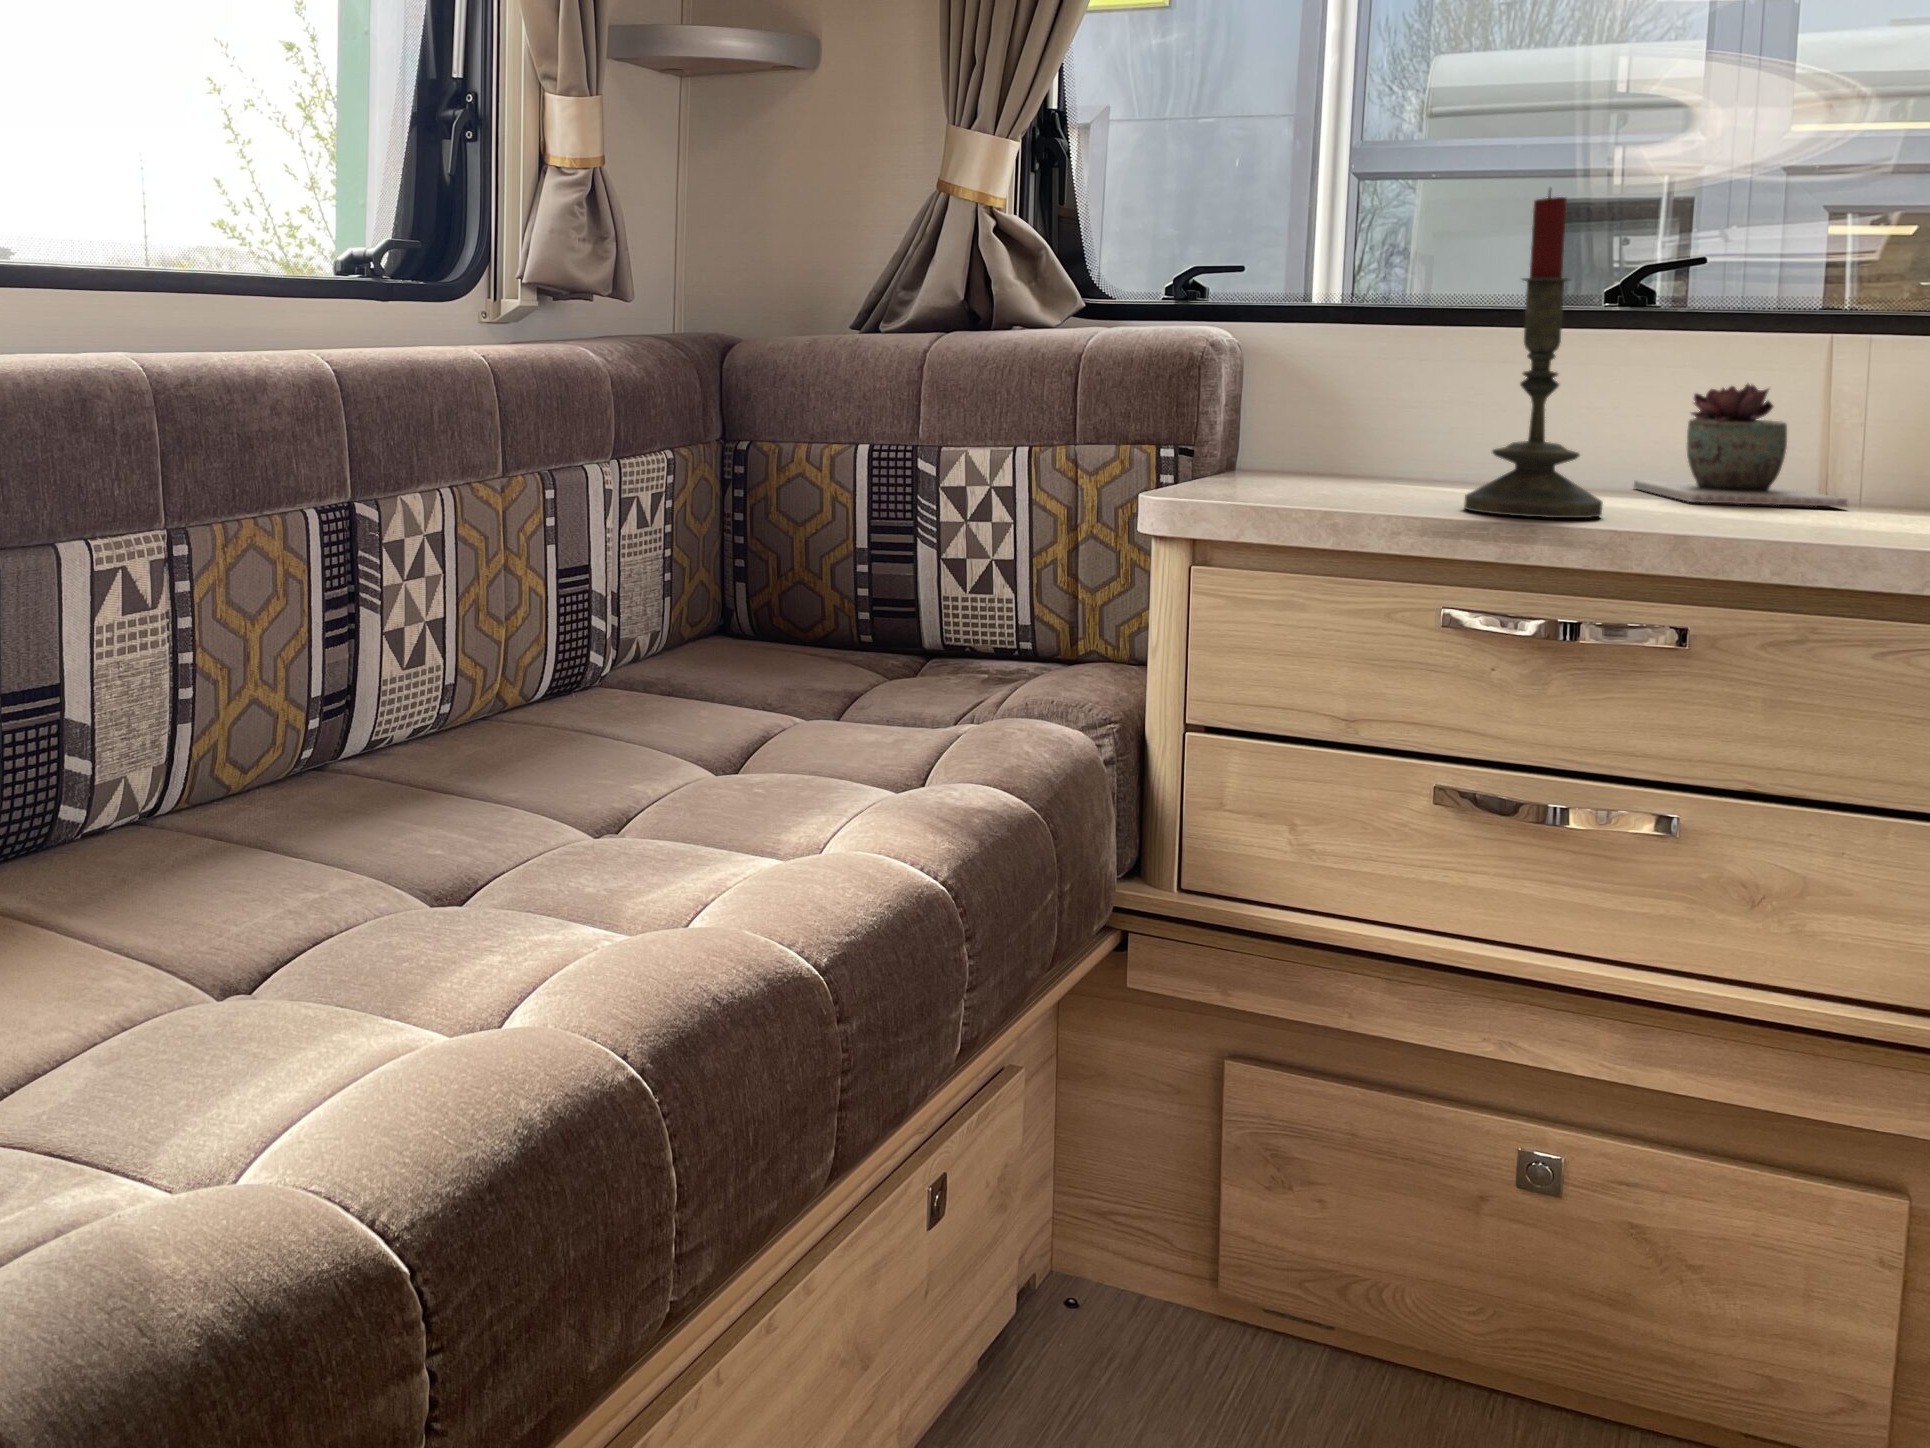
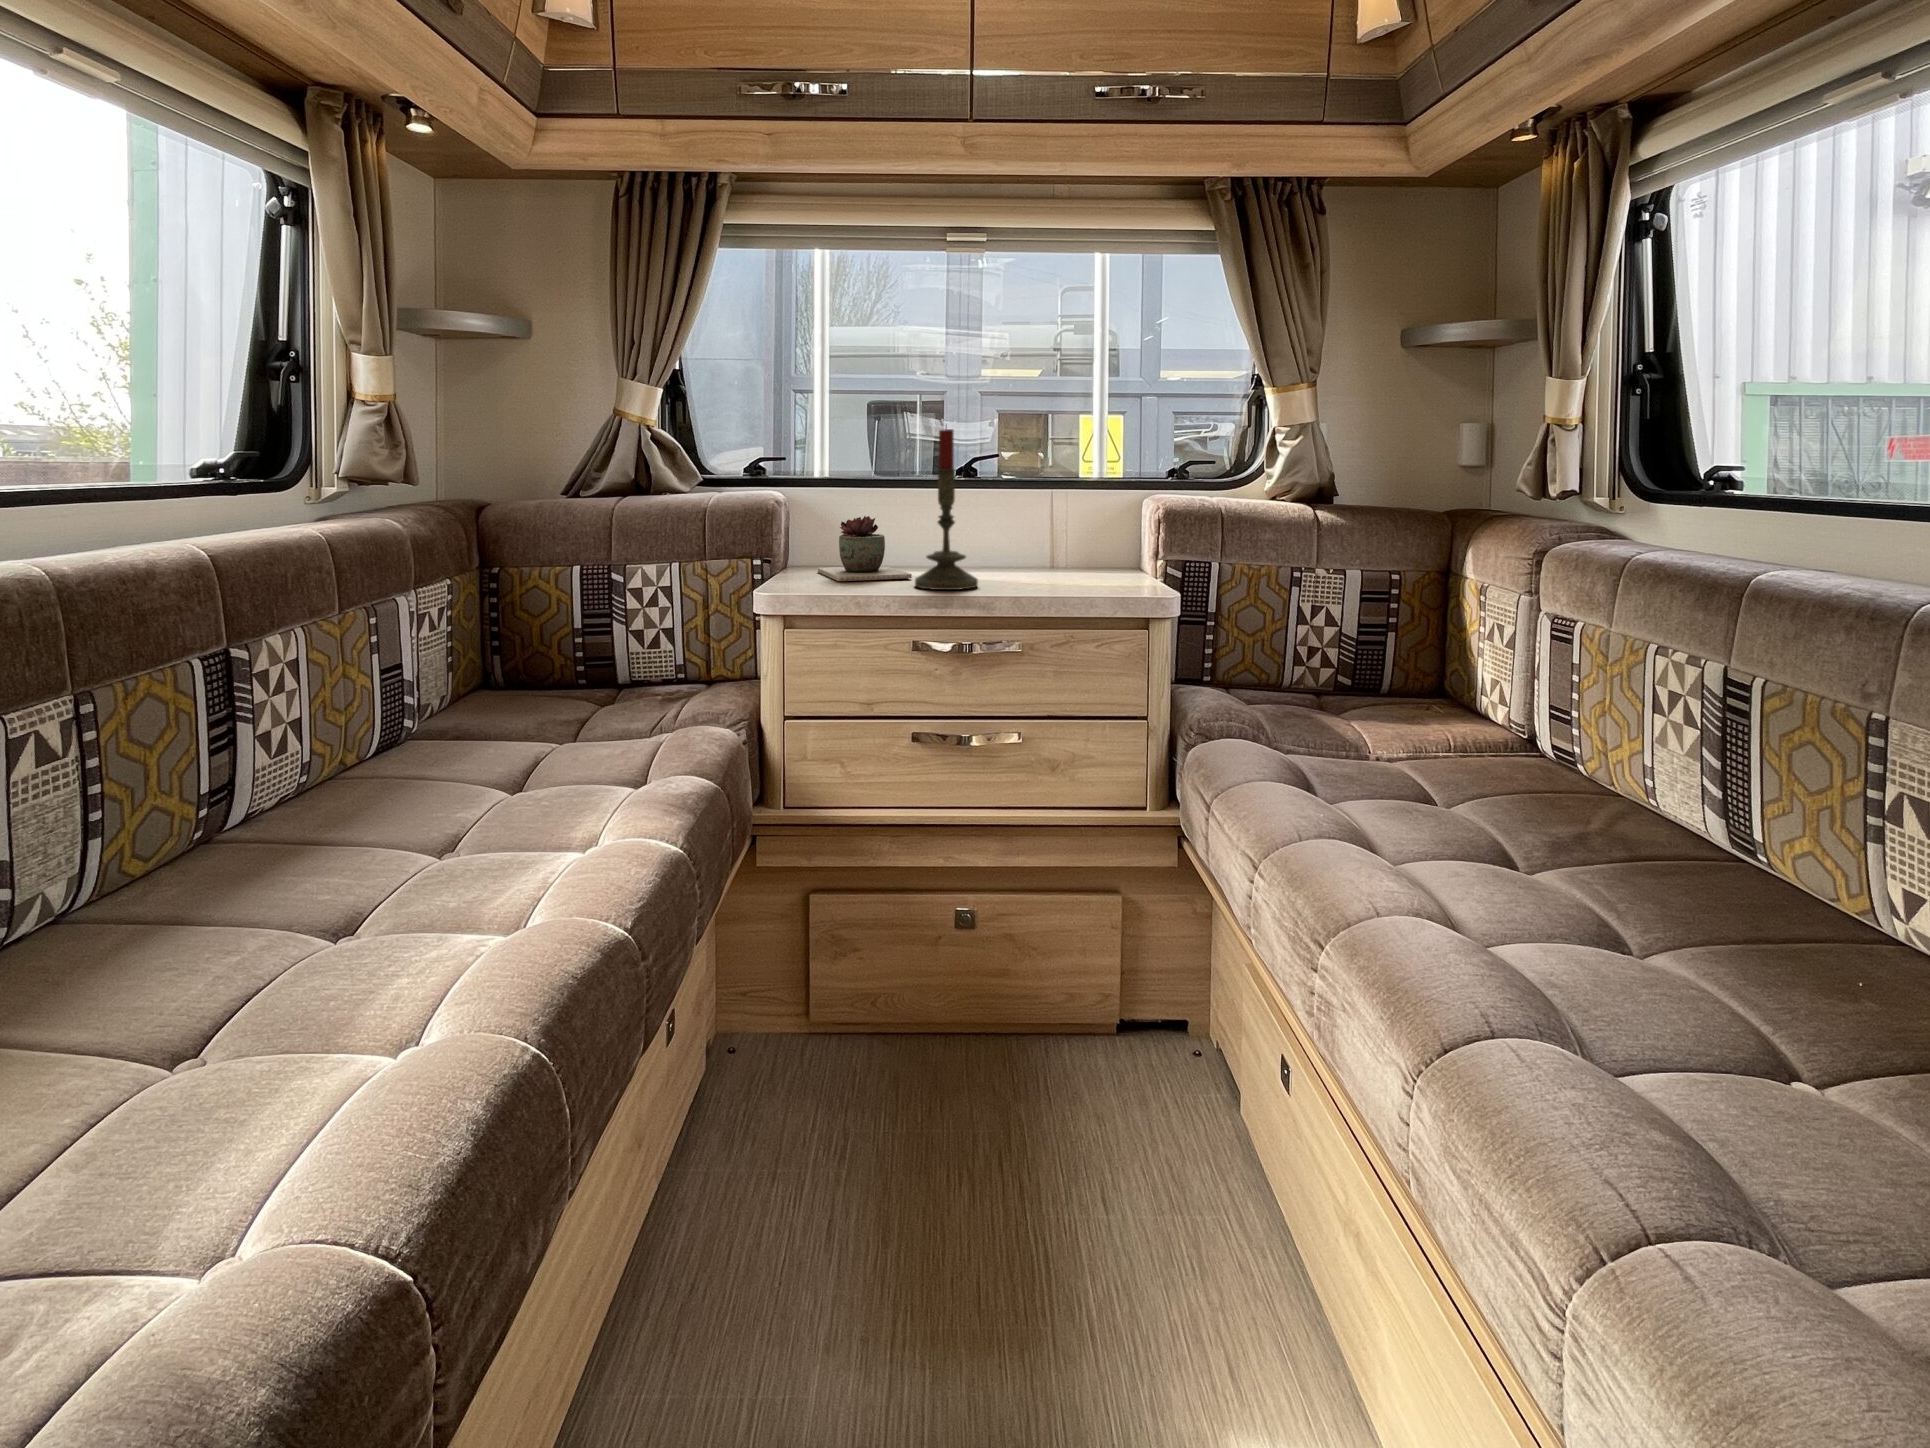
succulent plant: present [1634,384,1847,507] -> present [818,516,912,581]

